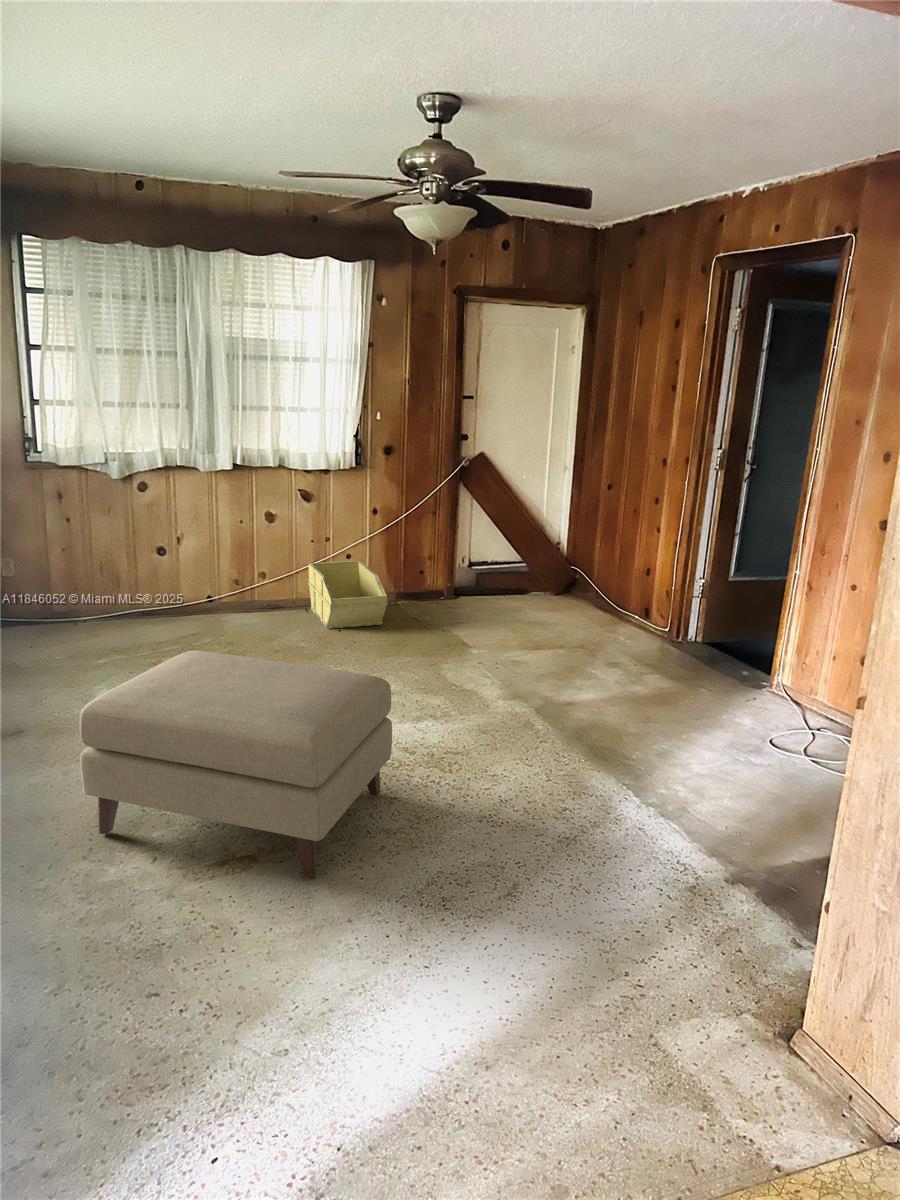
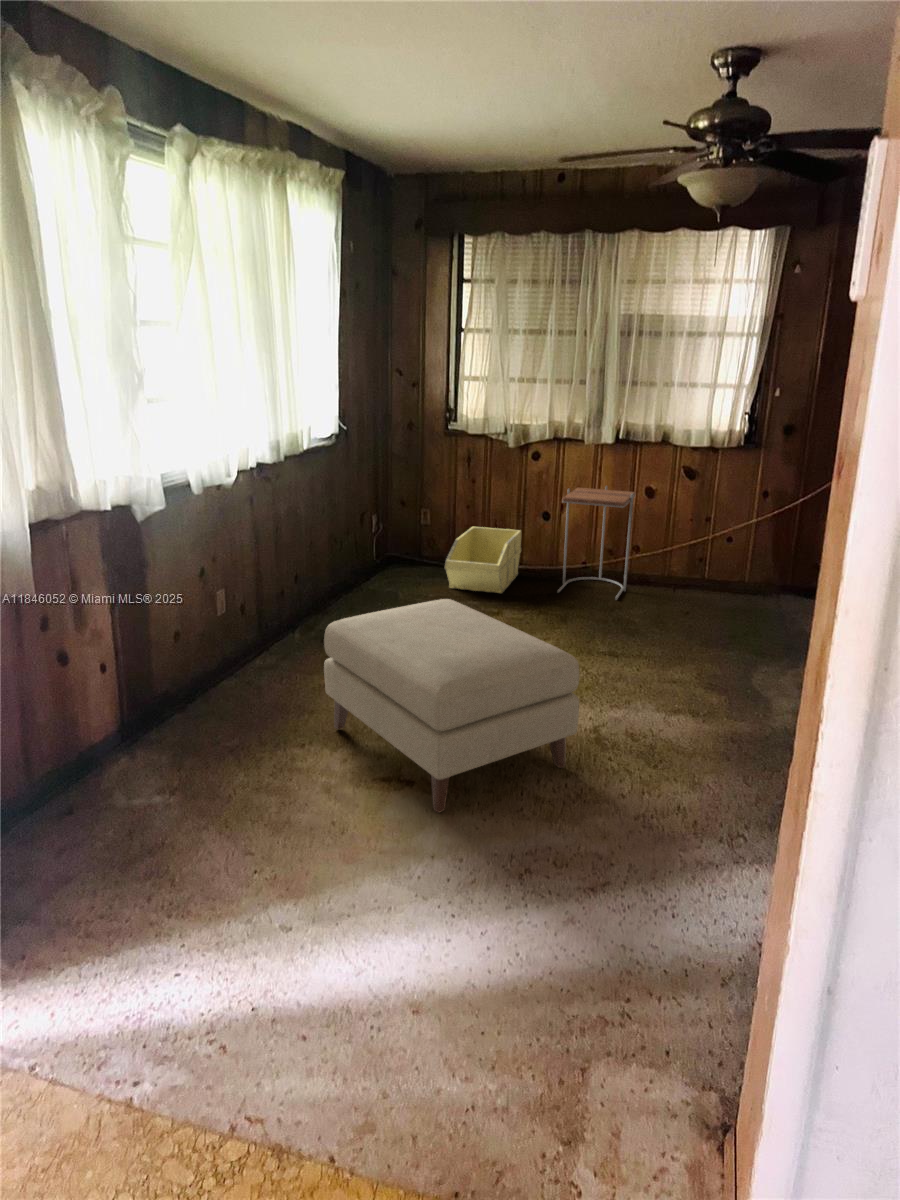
side table: none [194,513,268,631] -> present [557,486,635,600]
storage bin: present [308,561,388,629] -> present [445,527,522,593]

